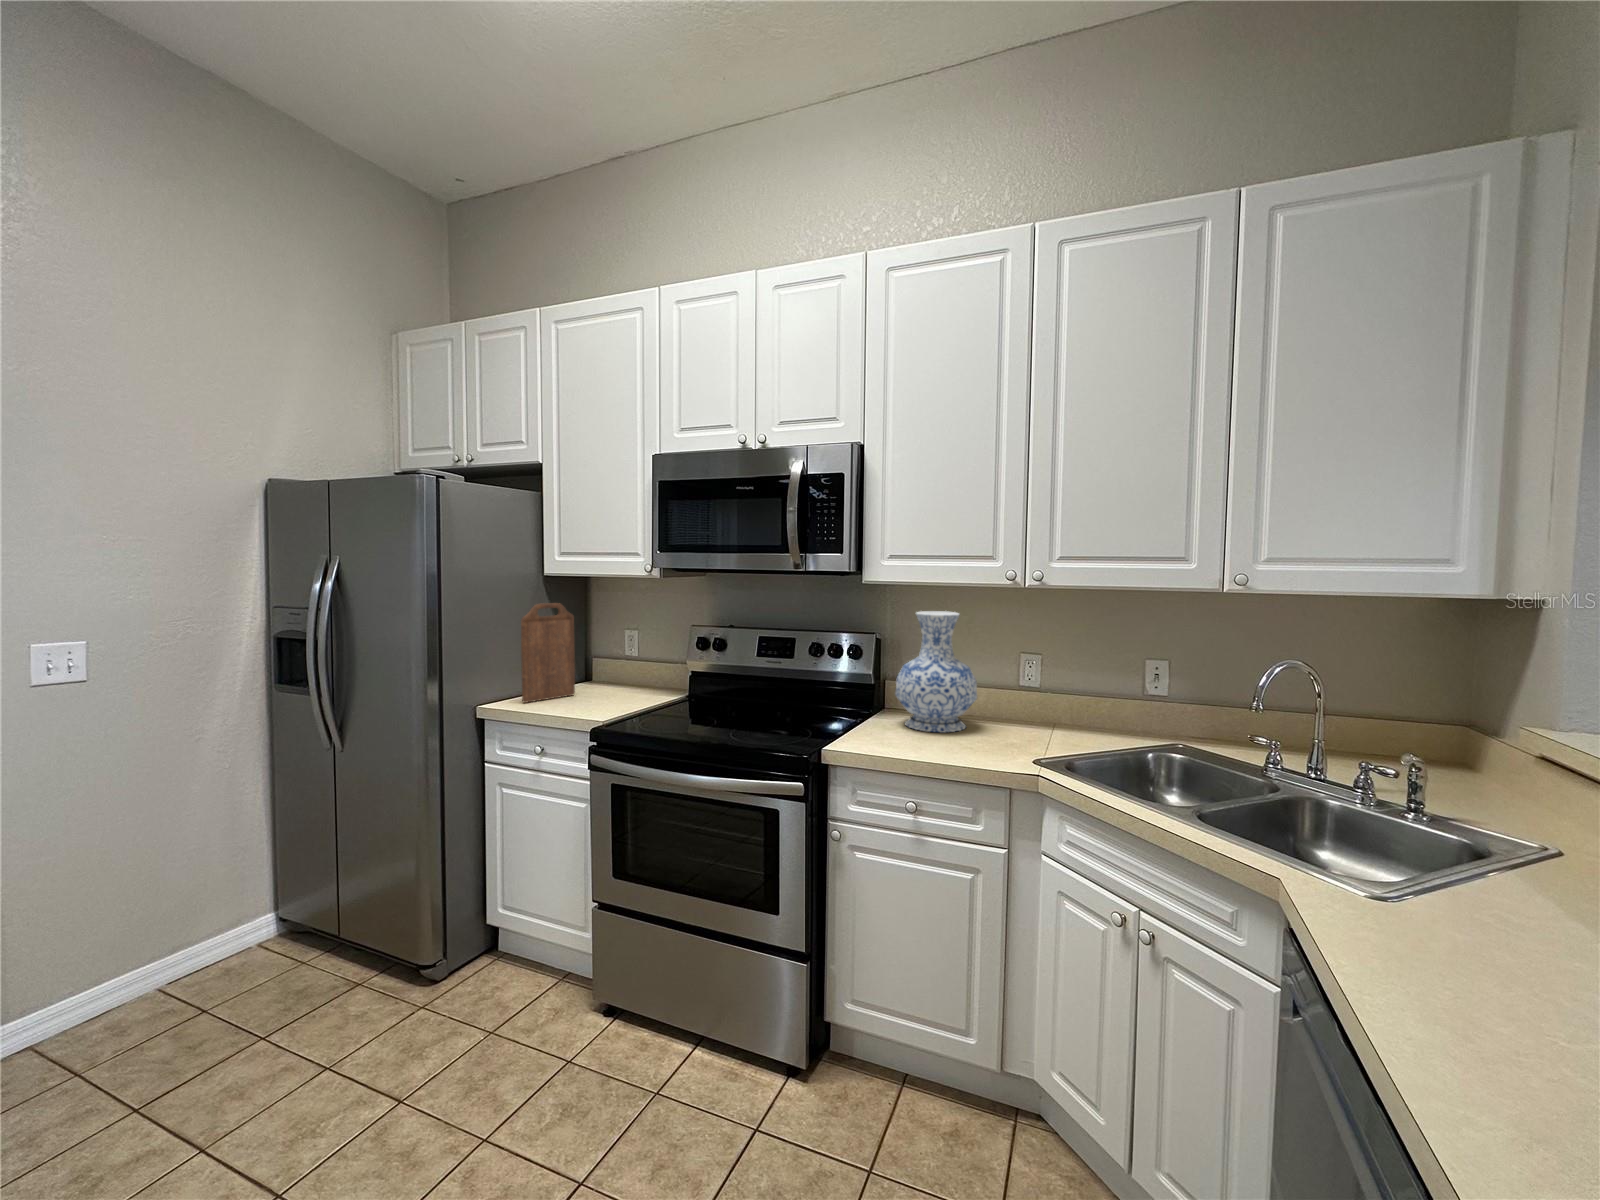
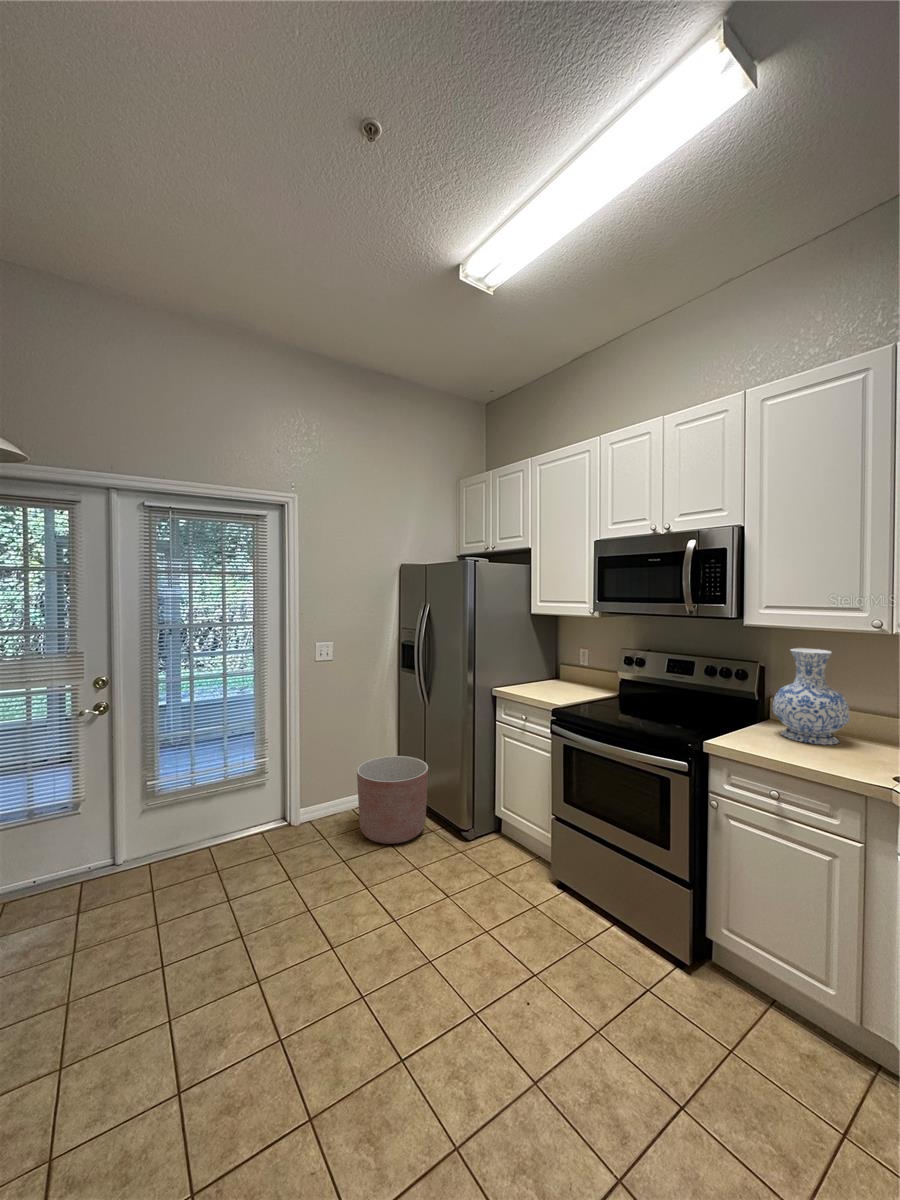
cutting board: present [521,603,575,703] -> none [516,631,547,689]
planter: none [167,856,346,1043] -> present [357,756,428,844]

